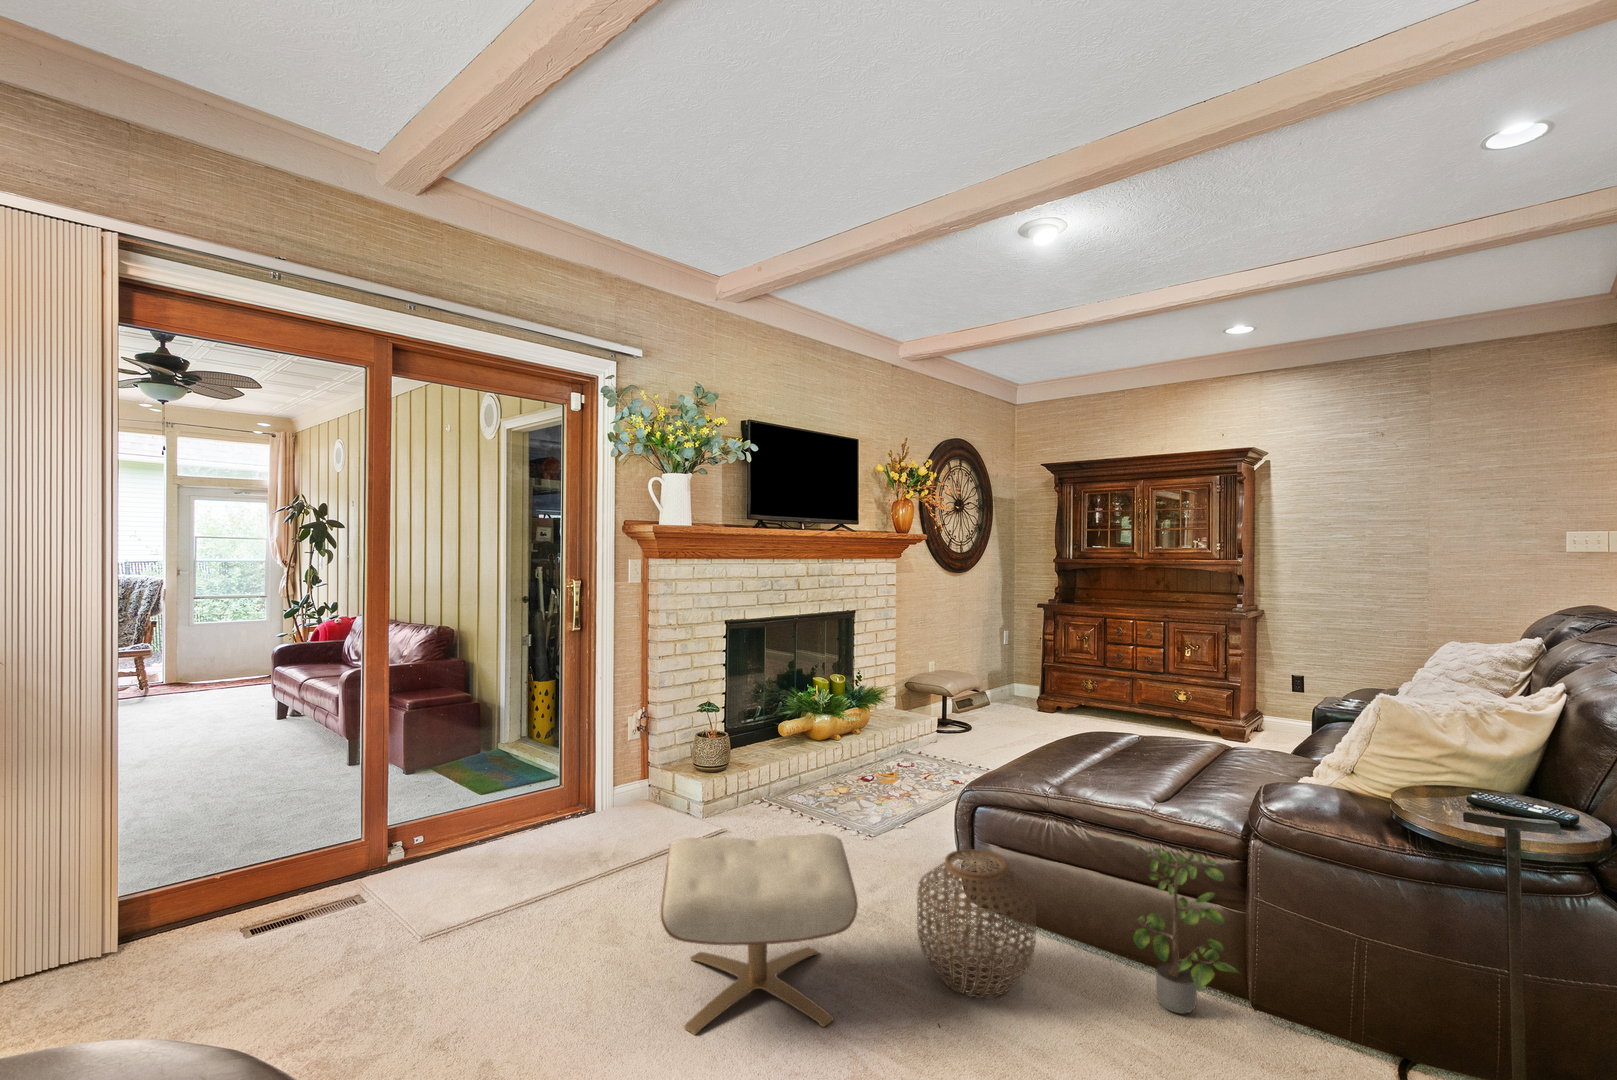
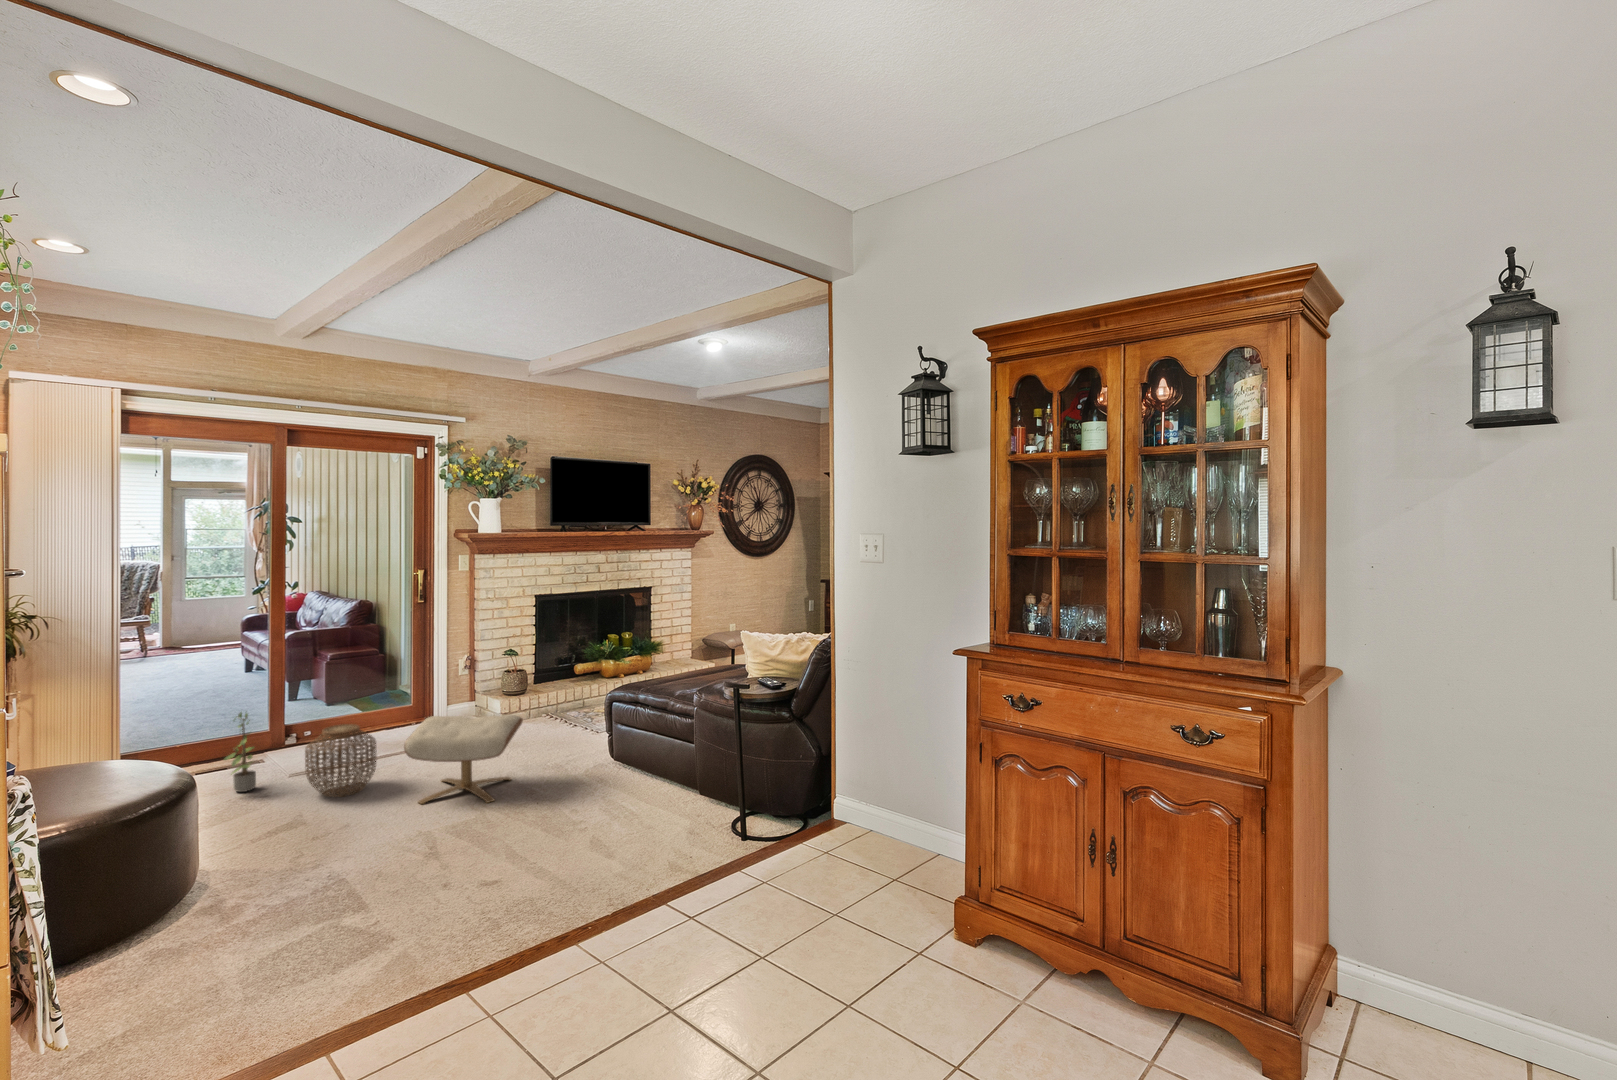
potted plant: present [1133,846,1239,1014] -> present [224,712,256,792]
woven basket: present [917,849,1036,998] -> present [305,724,377,797]

